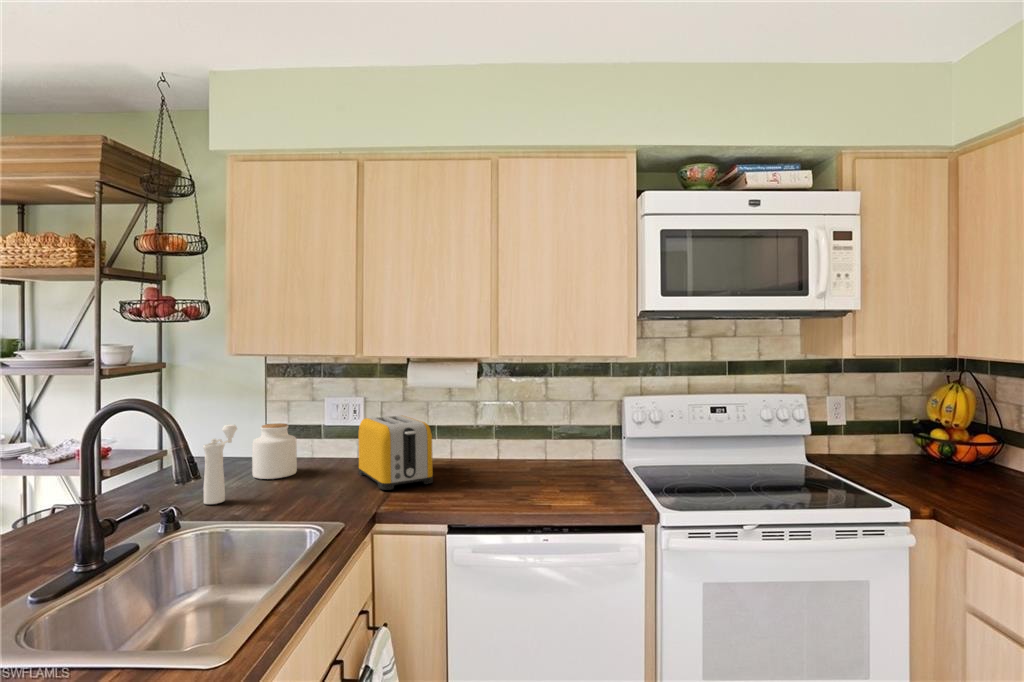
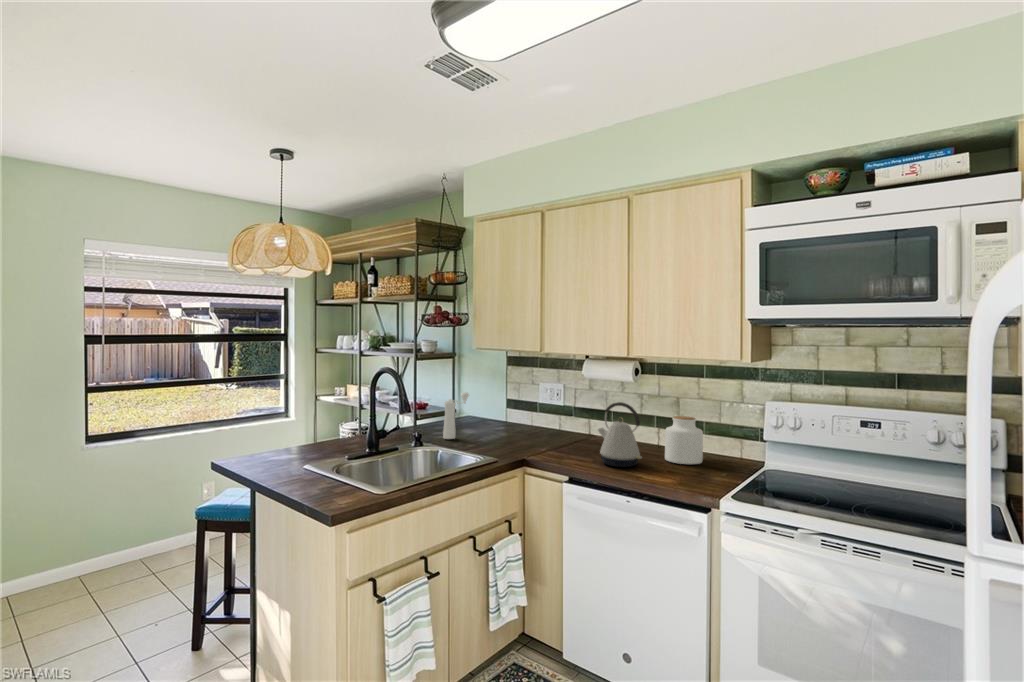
toaster: present [358,415,433,490] -> none [542,398,583,450]
kettle: none [472,415,533,497] -> present [598,402,642,467]
jar: present [252,423,297,479] -> present [665,416,703,464]

